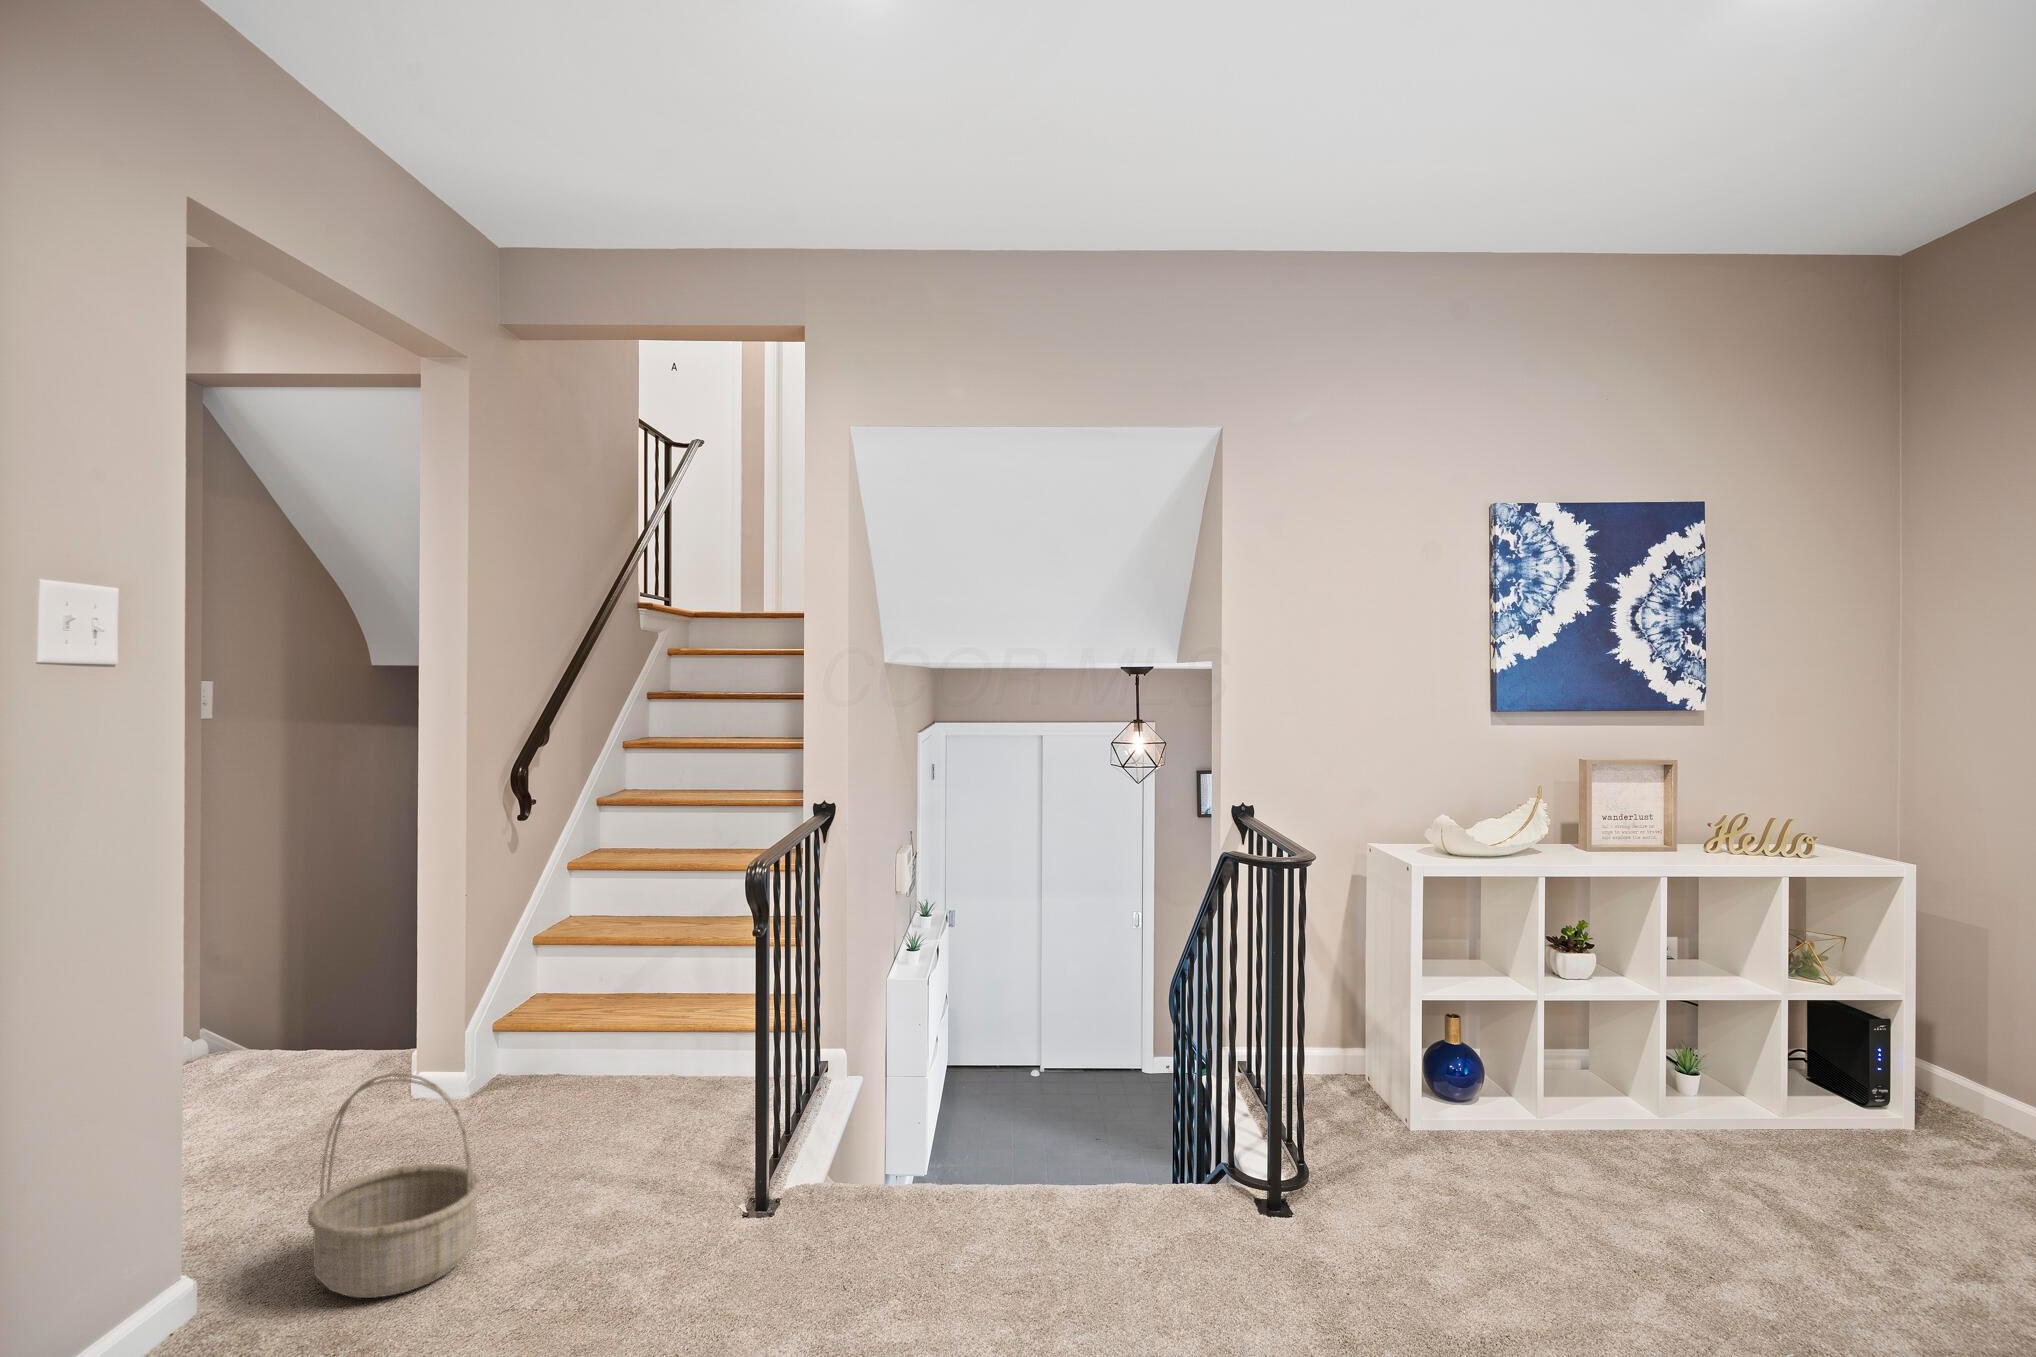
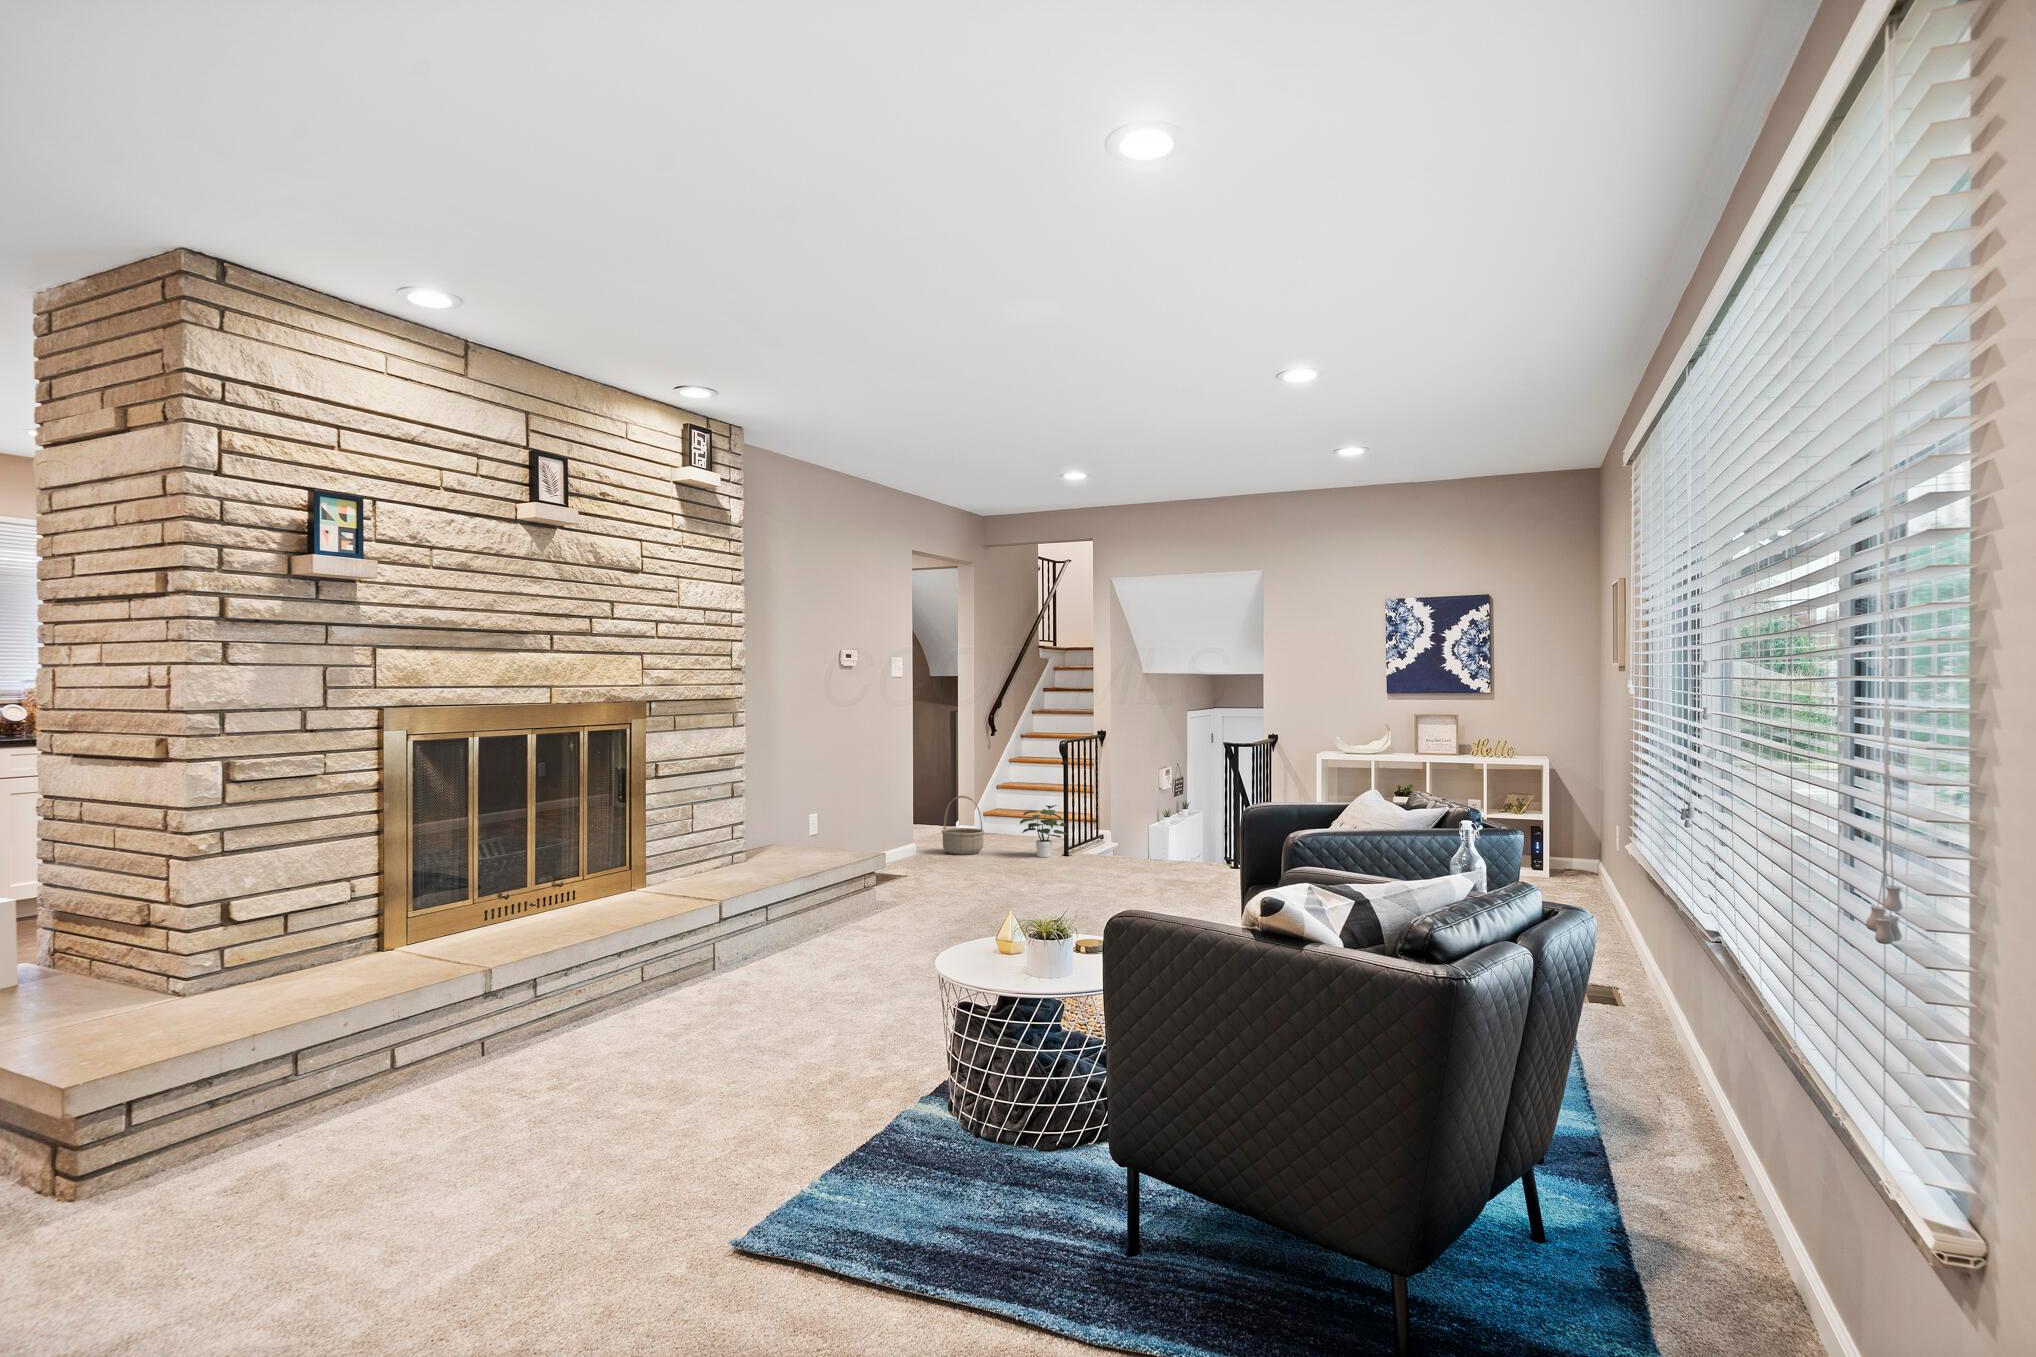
potted plant: none [612,1075,787,1272] -> present [1020,805,1067,857]

